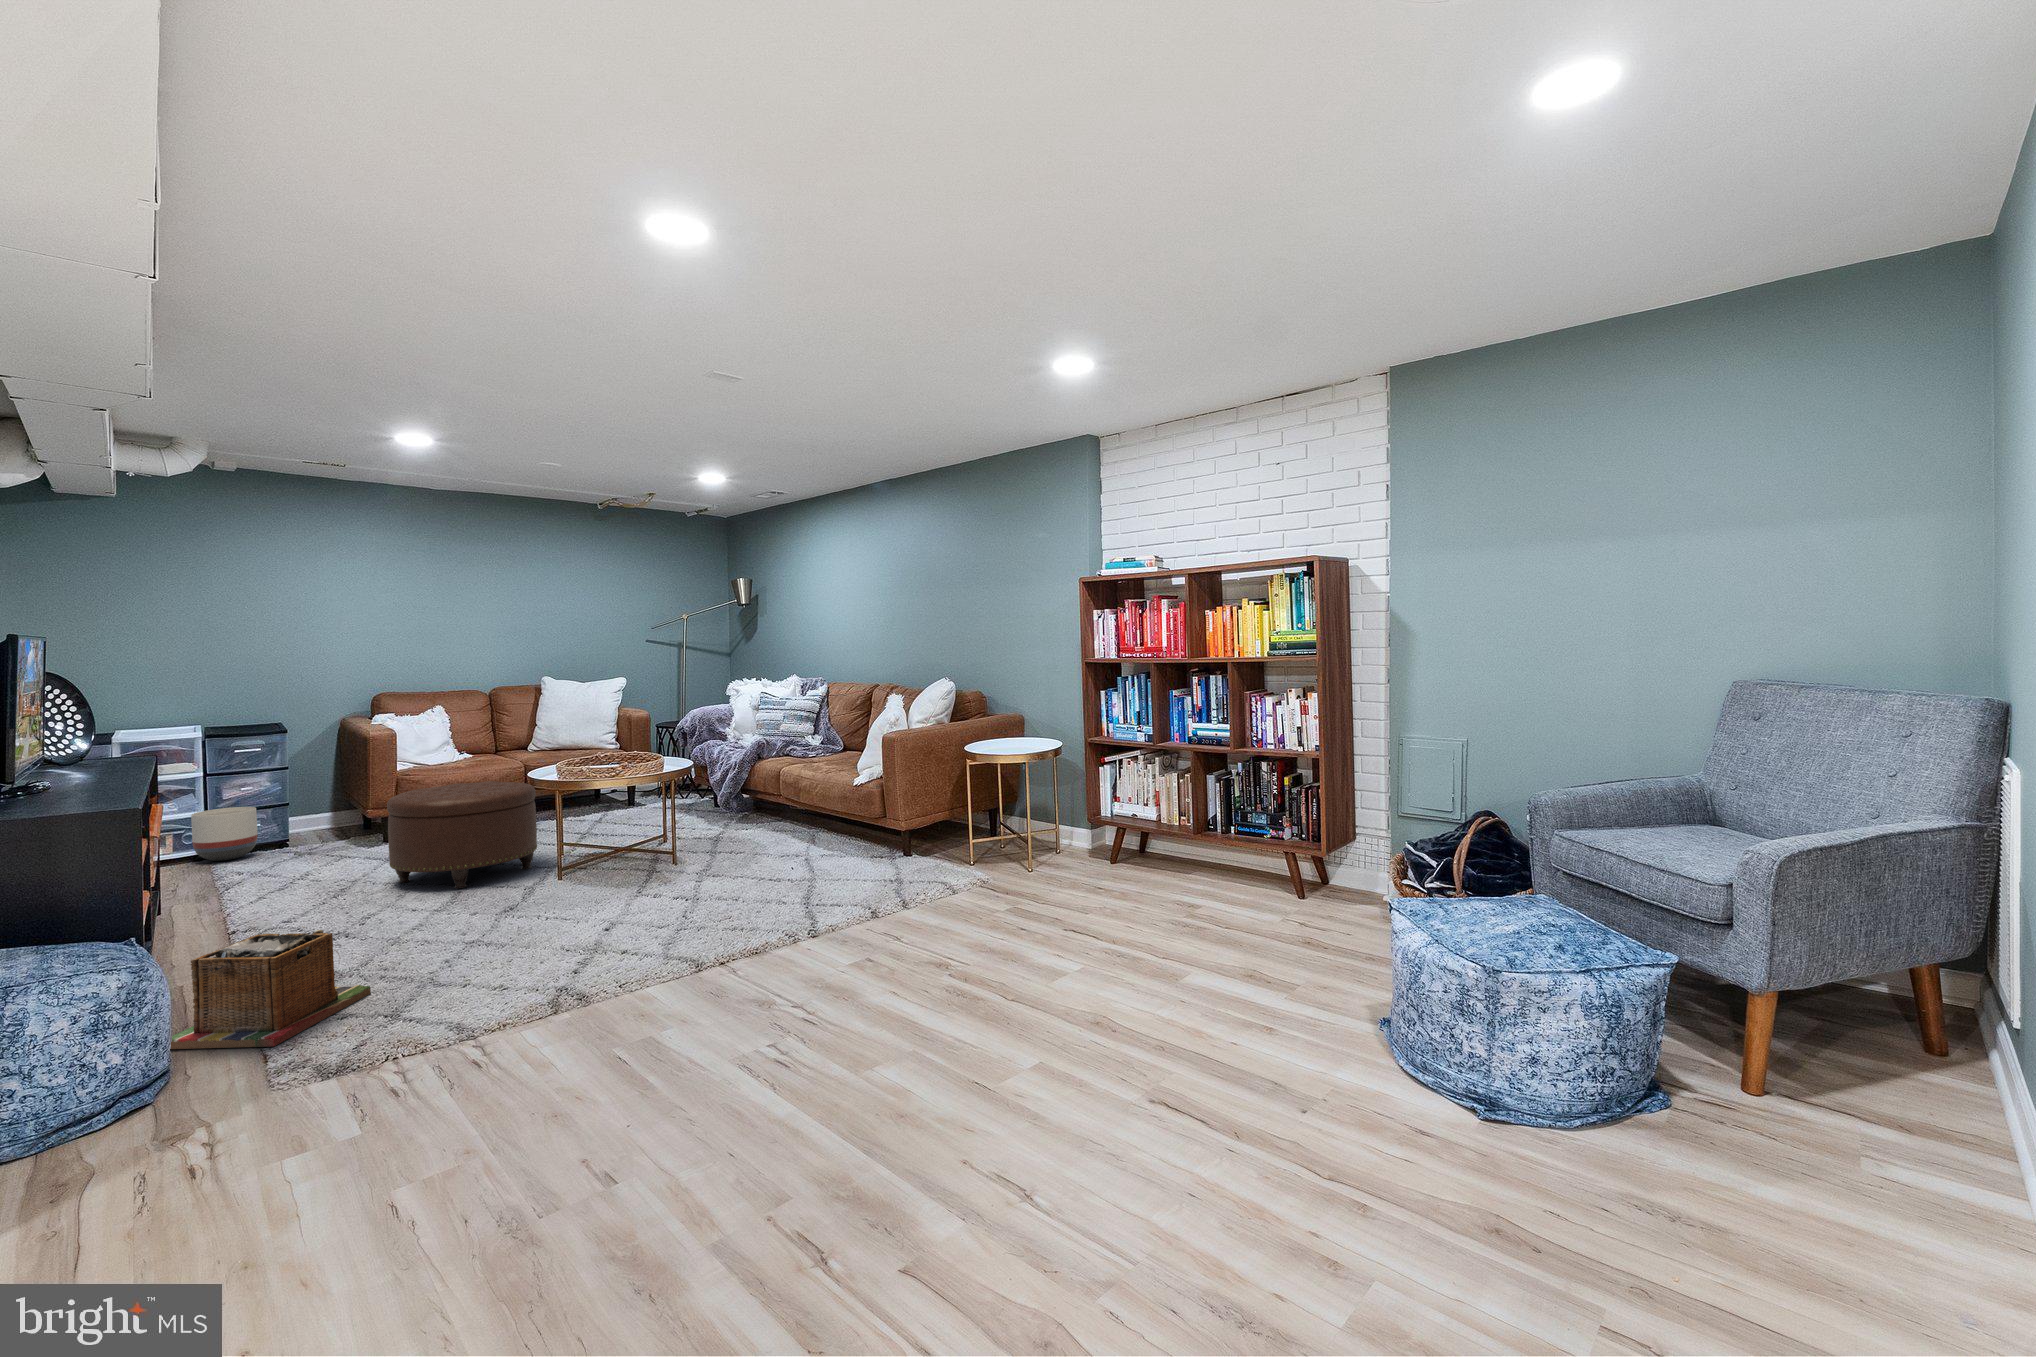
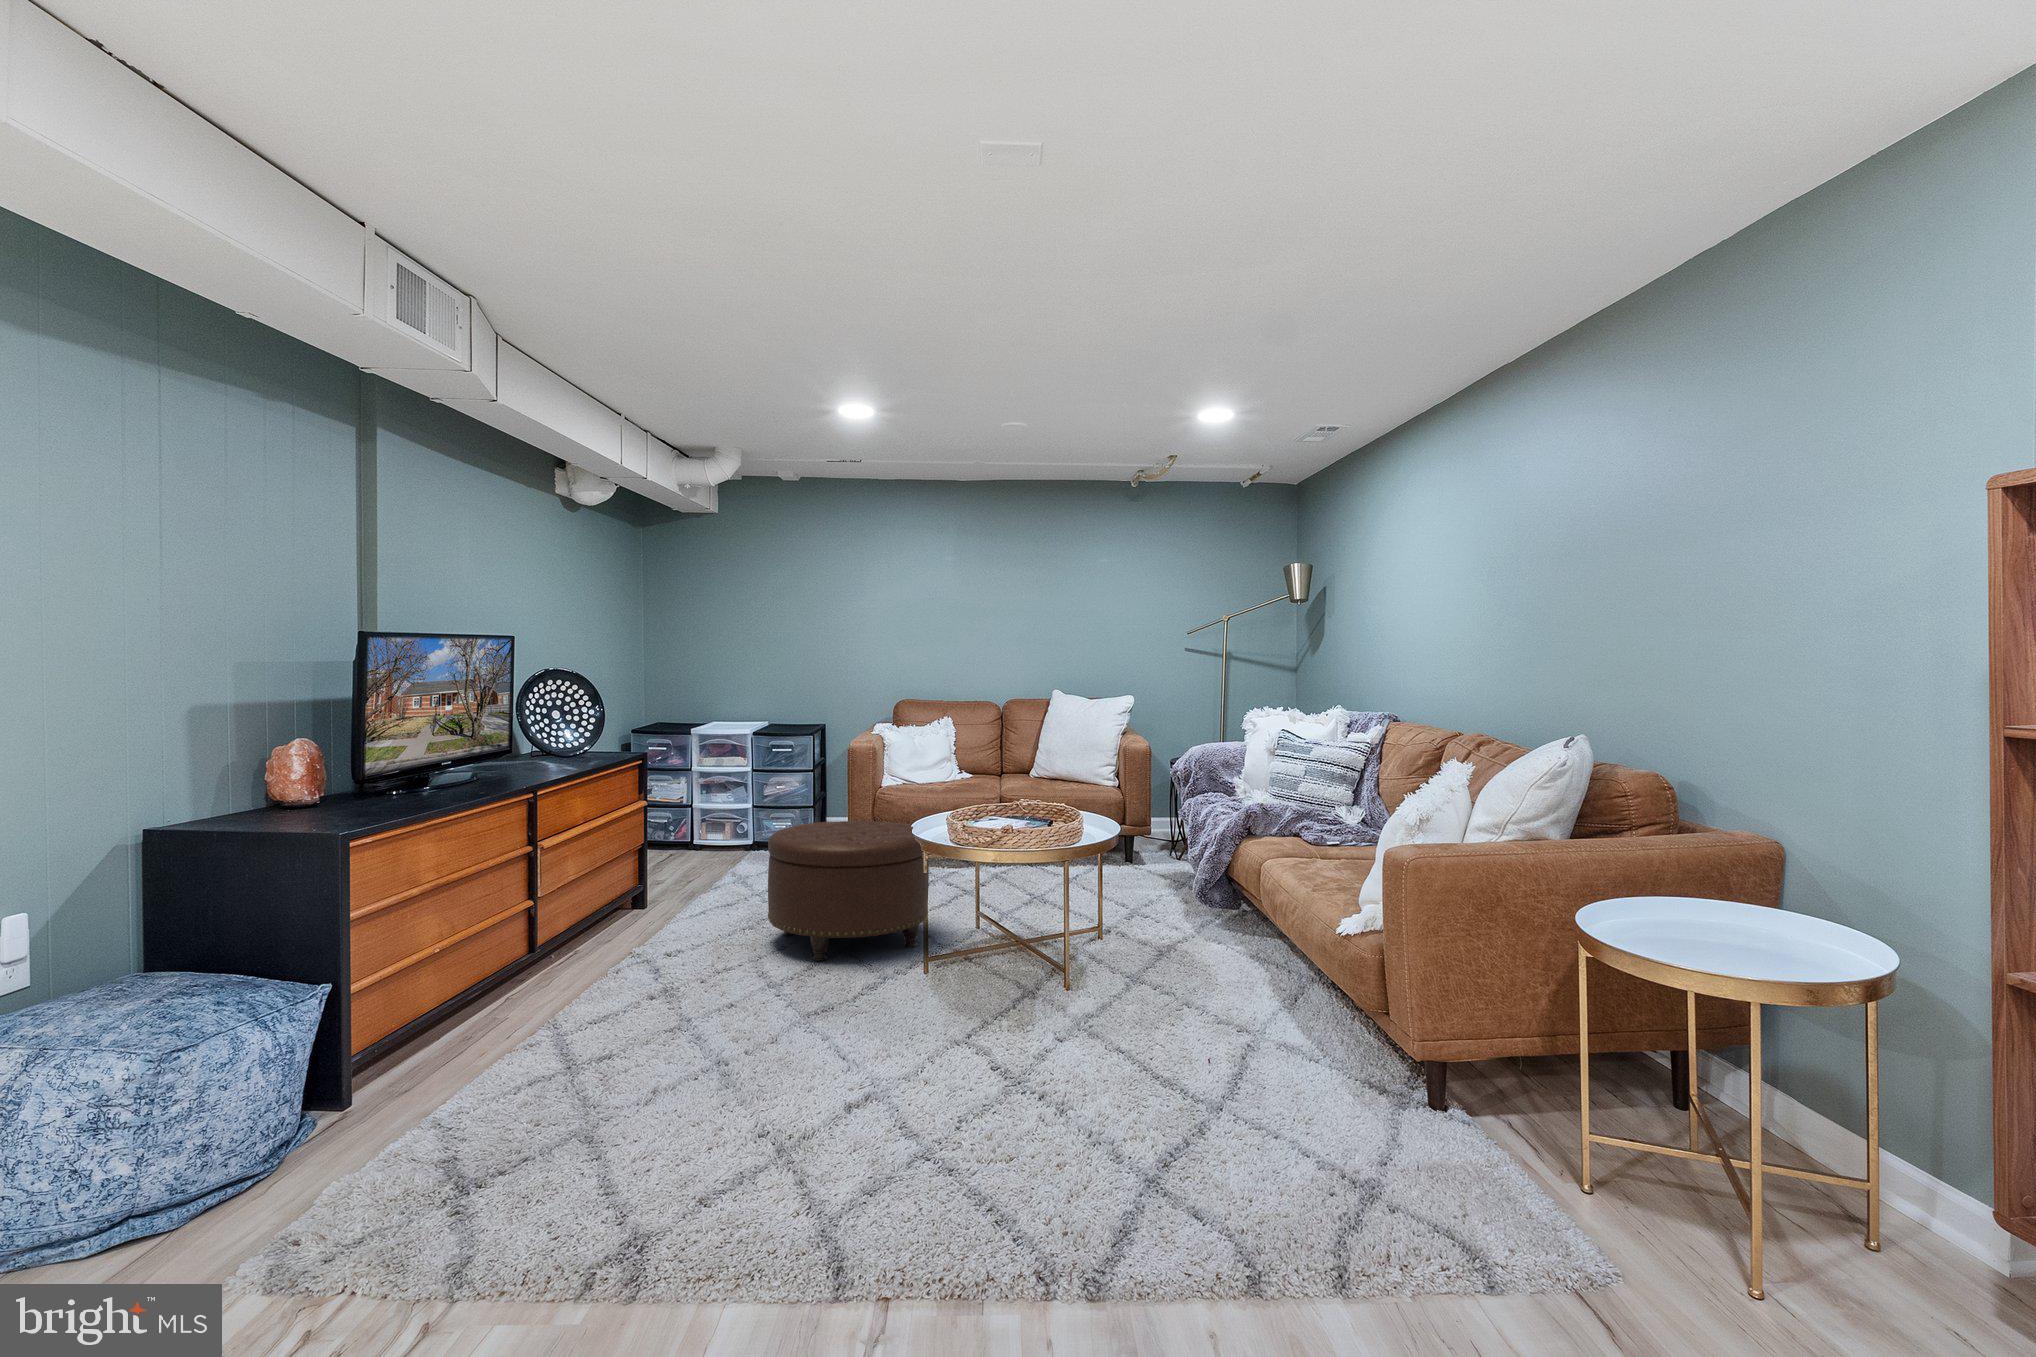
planter: present [191,807,258,861] -> none [691,812,743,867]
laundry basket: present [171,927,371,1049] -> none [305,1007,534,1183]

